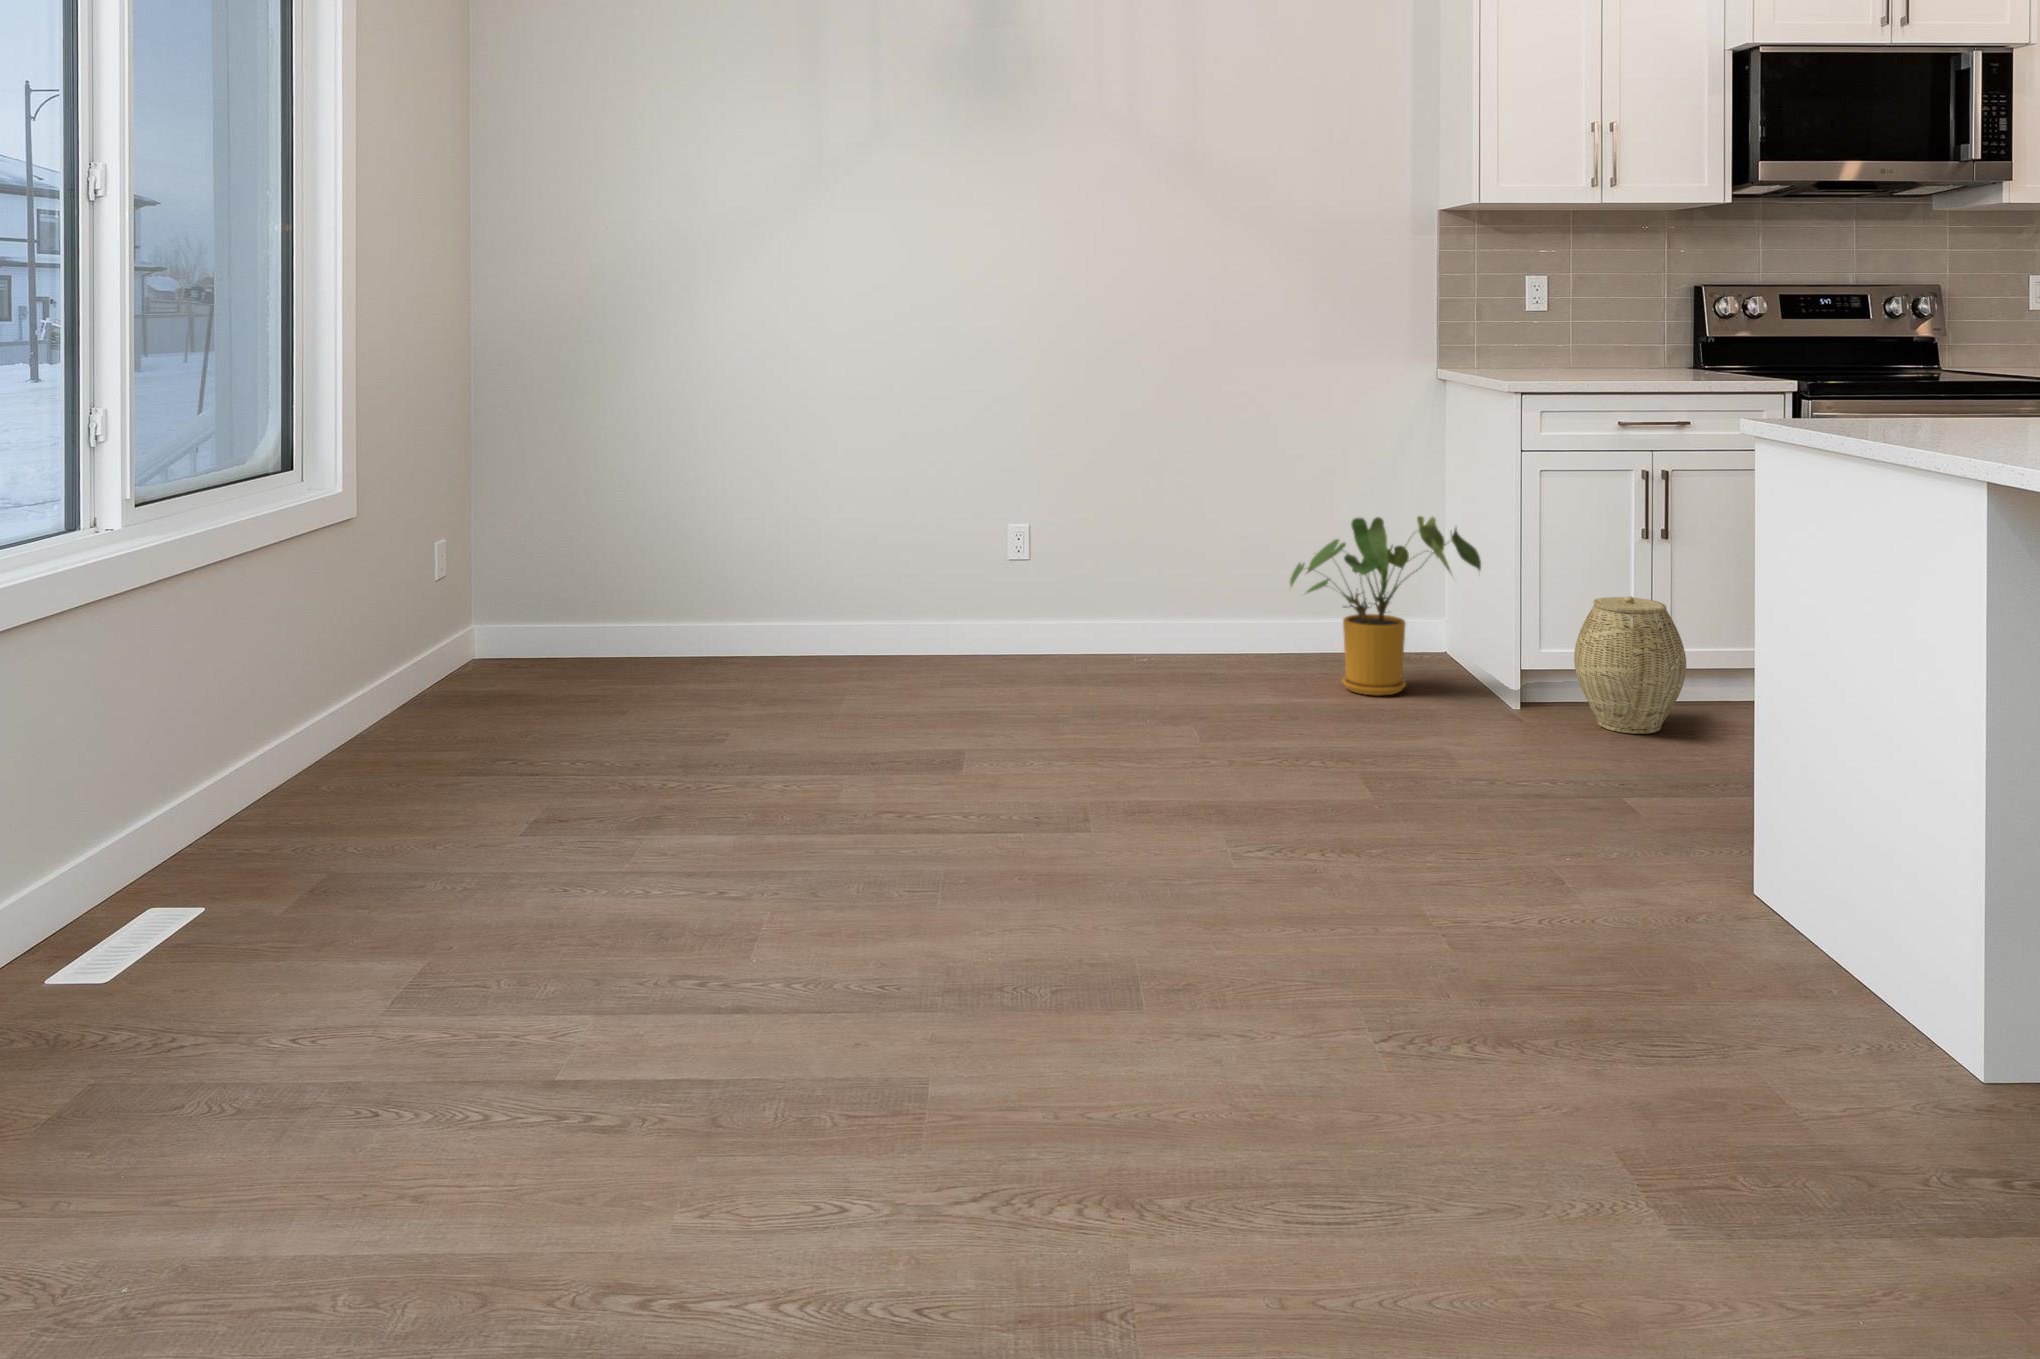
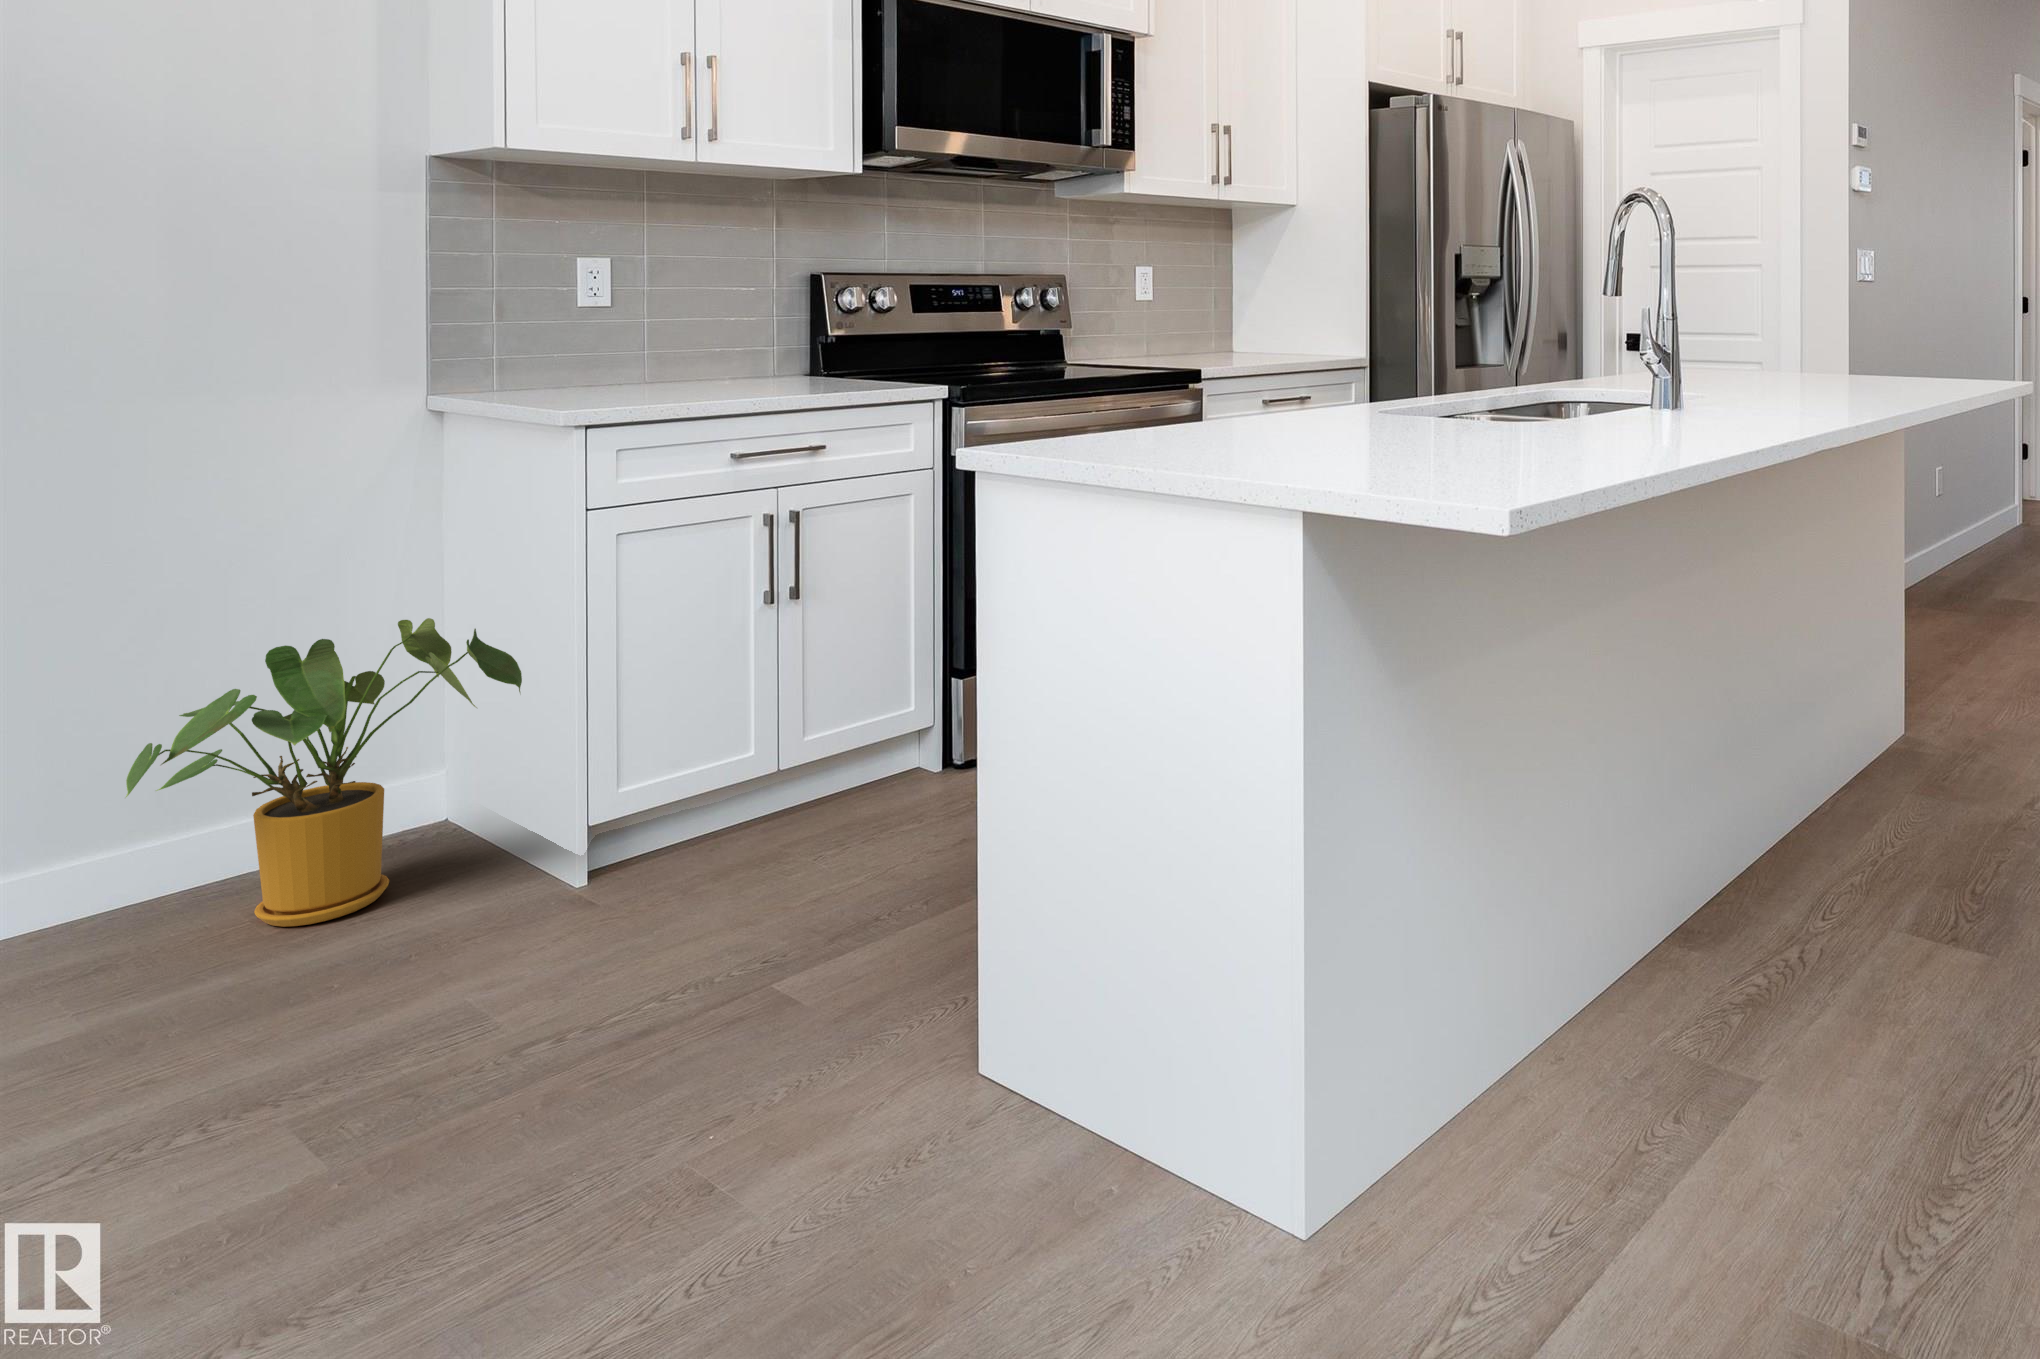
woven basket: present [1574,596,1686,734] -> none [683,677,840,862]

